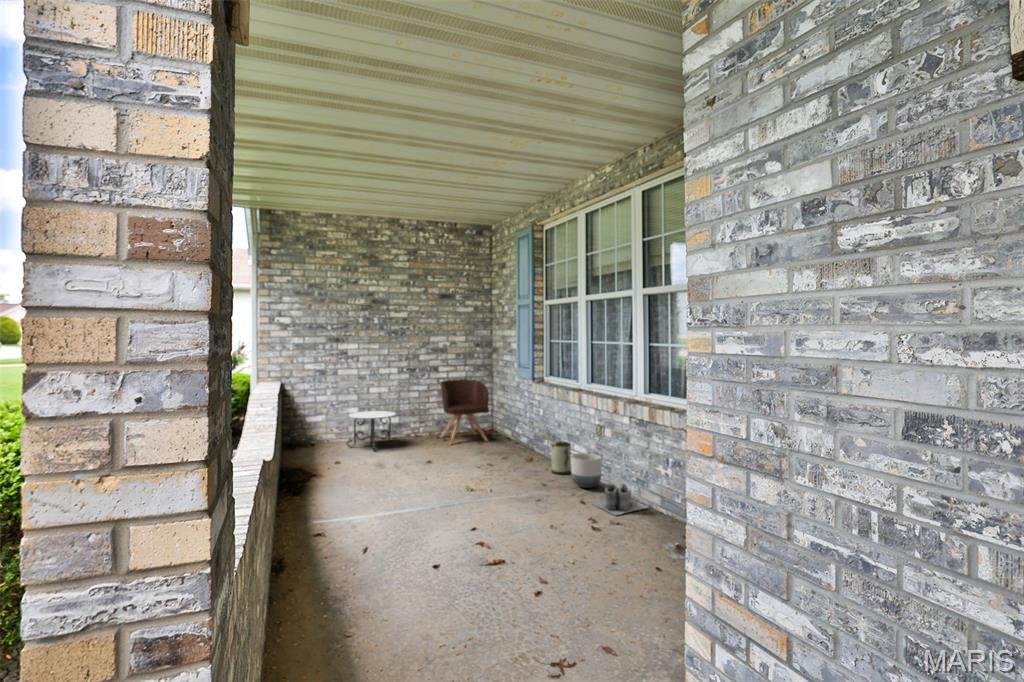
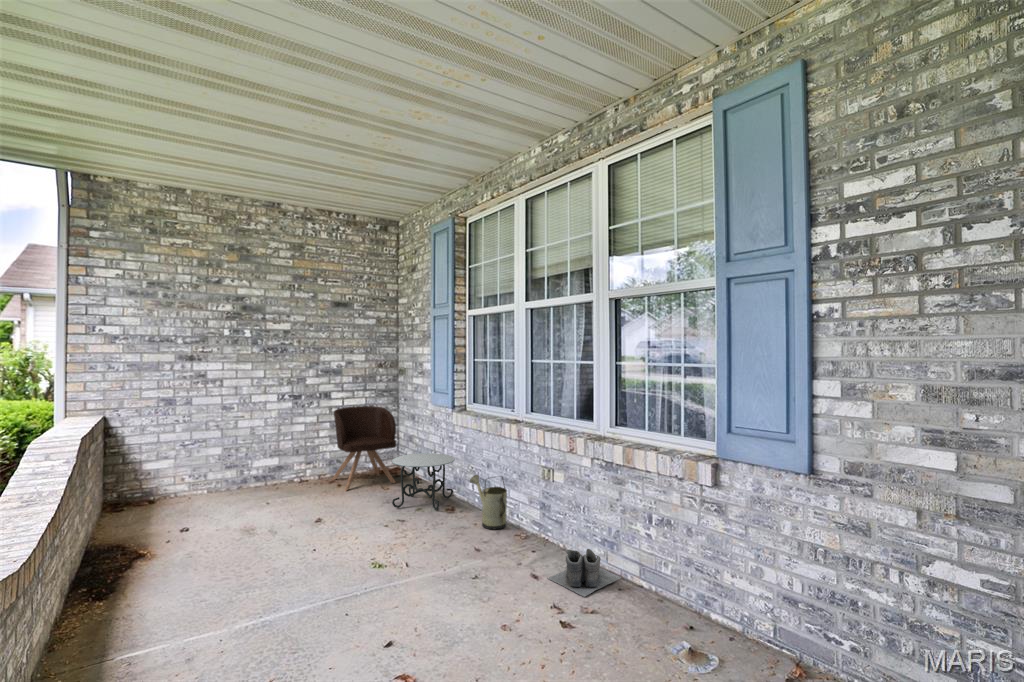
side table: present [346,411,397,450] -> present [392,453,455,510]
planter: present [571,453,602,488] -> none [513,503,551,550]

